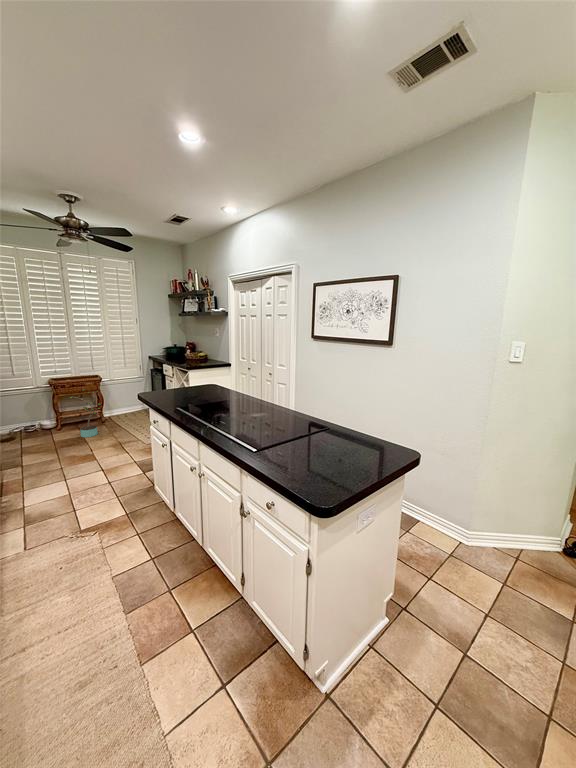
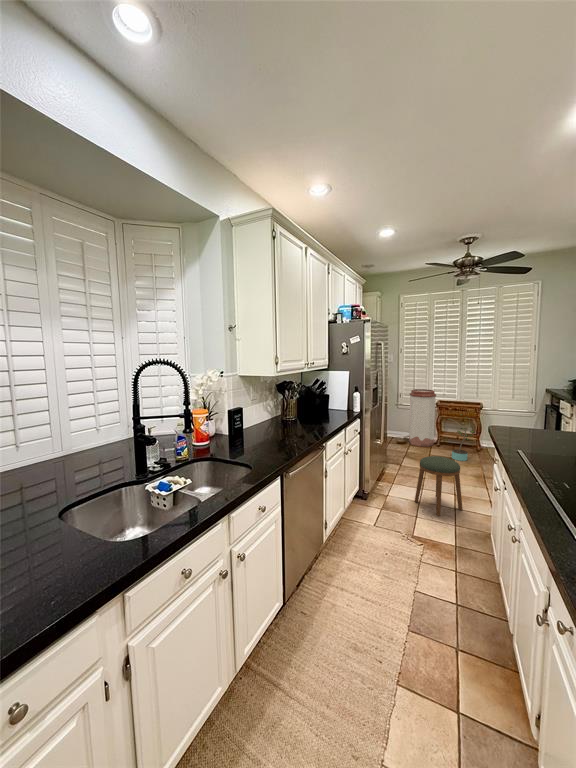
trash can: none [7,368,53,438] -> present [409,389,436,446]
stool: none [62,436,117,498] -> present [415,456,463,516]

